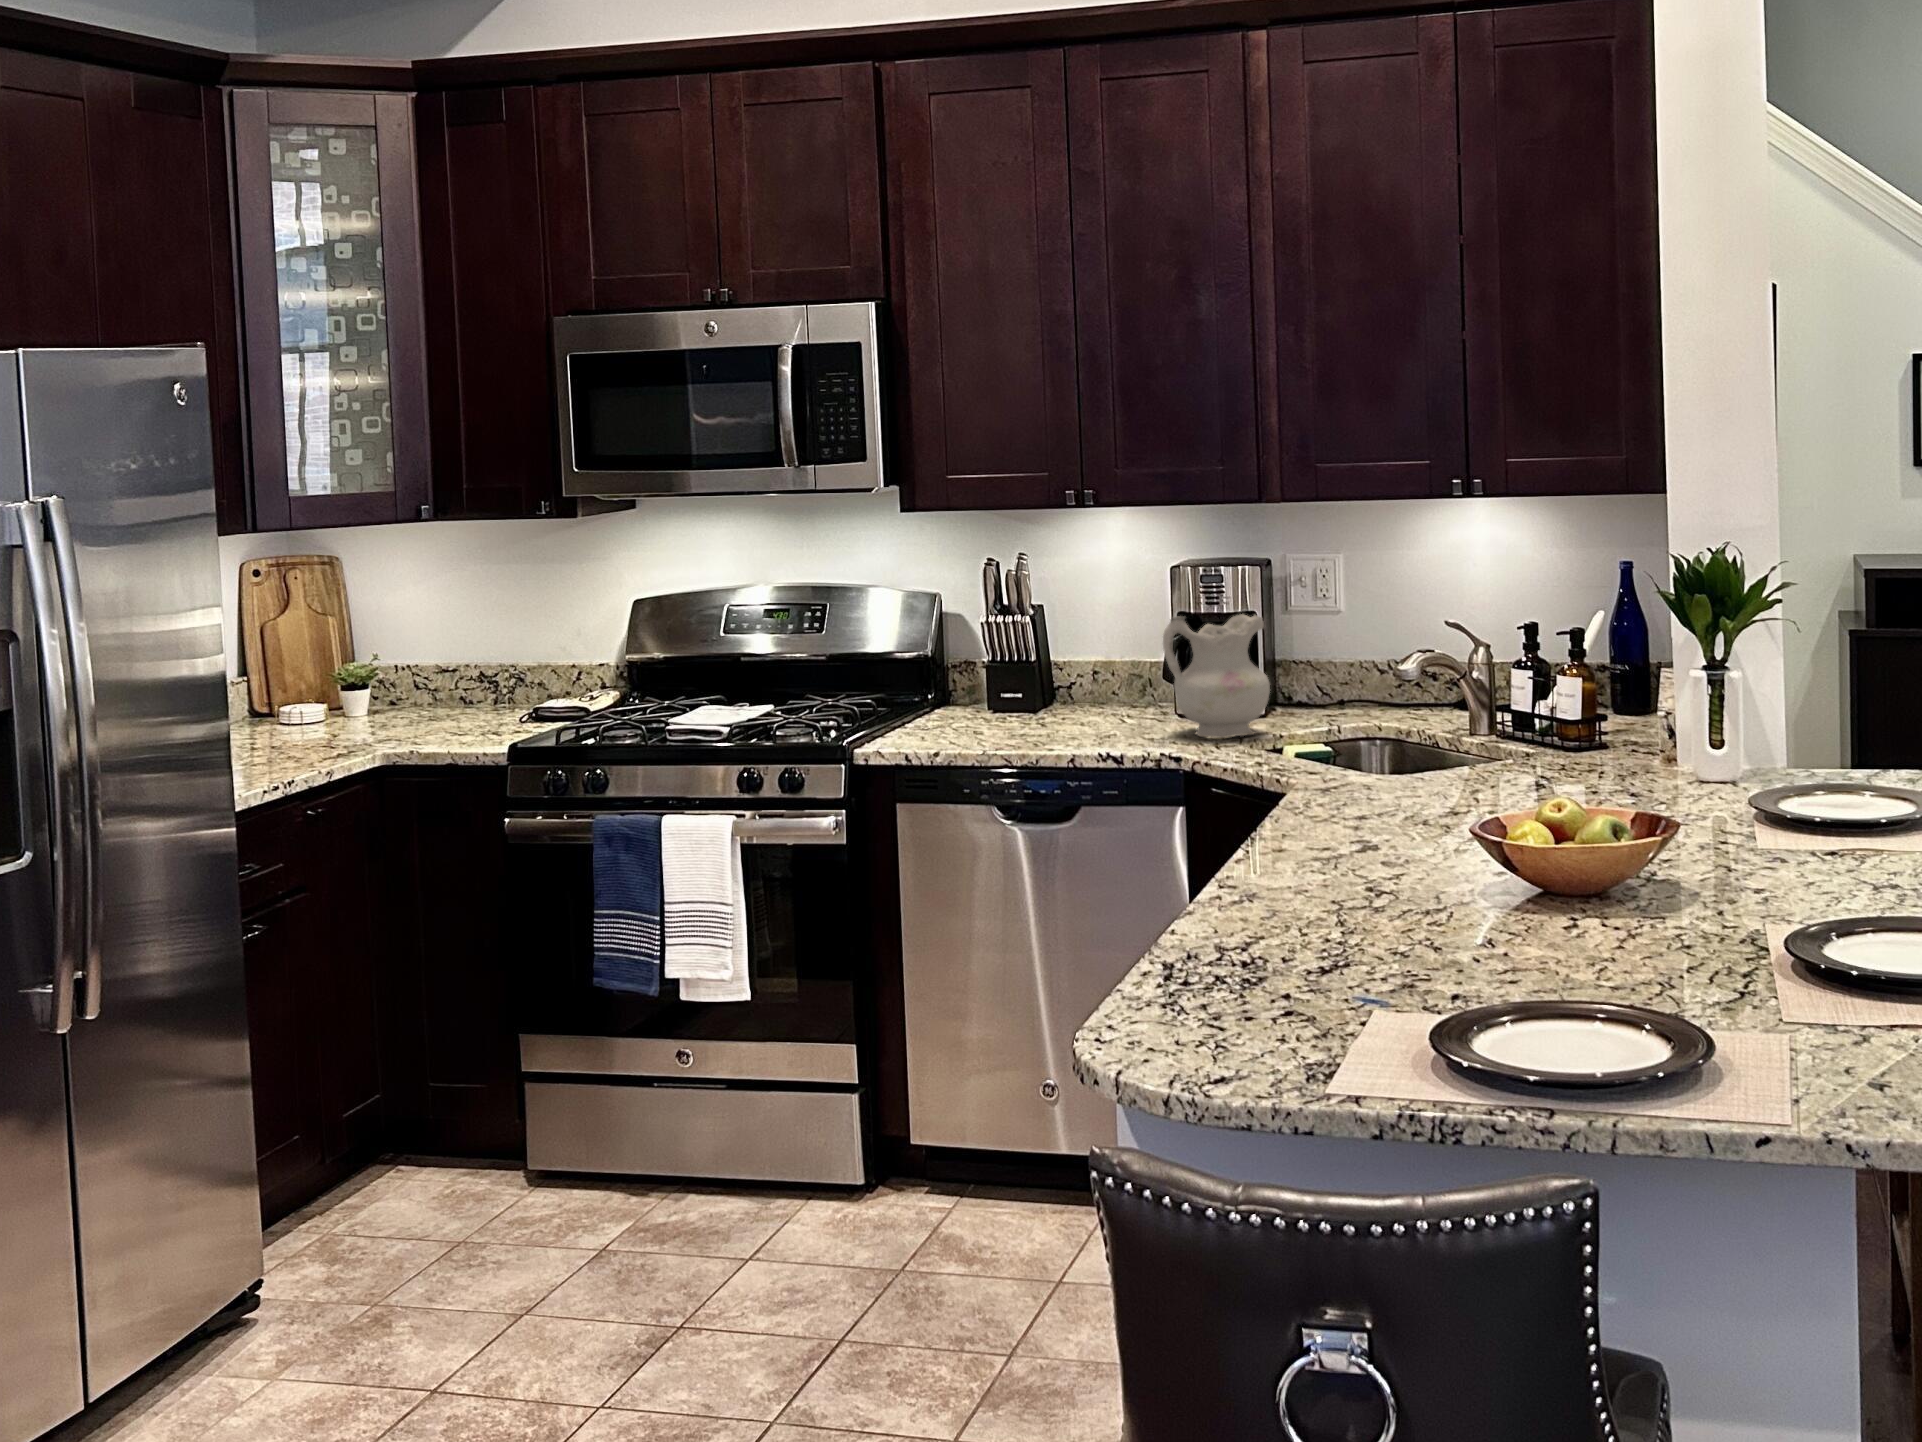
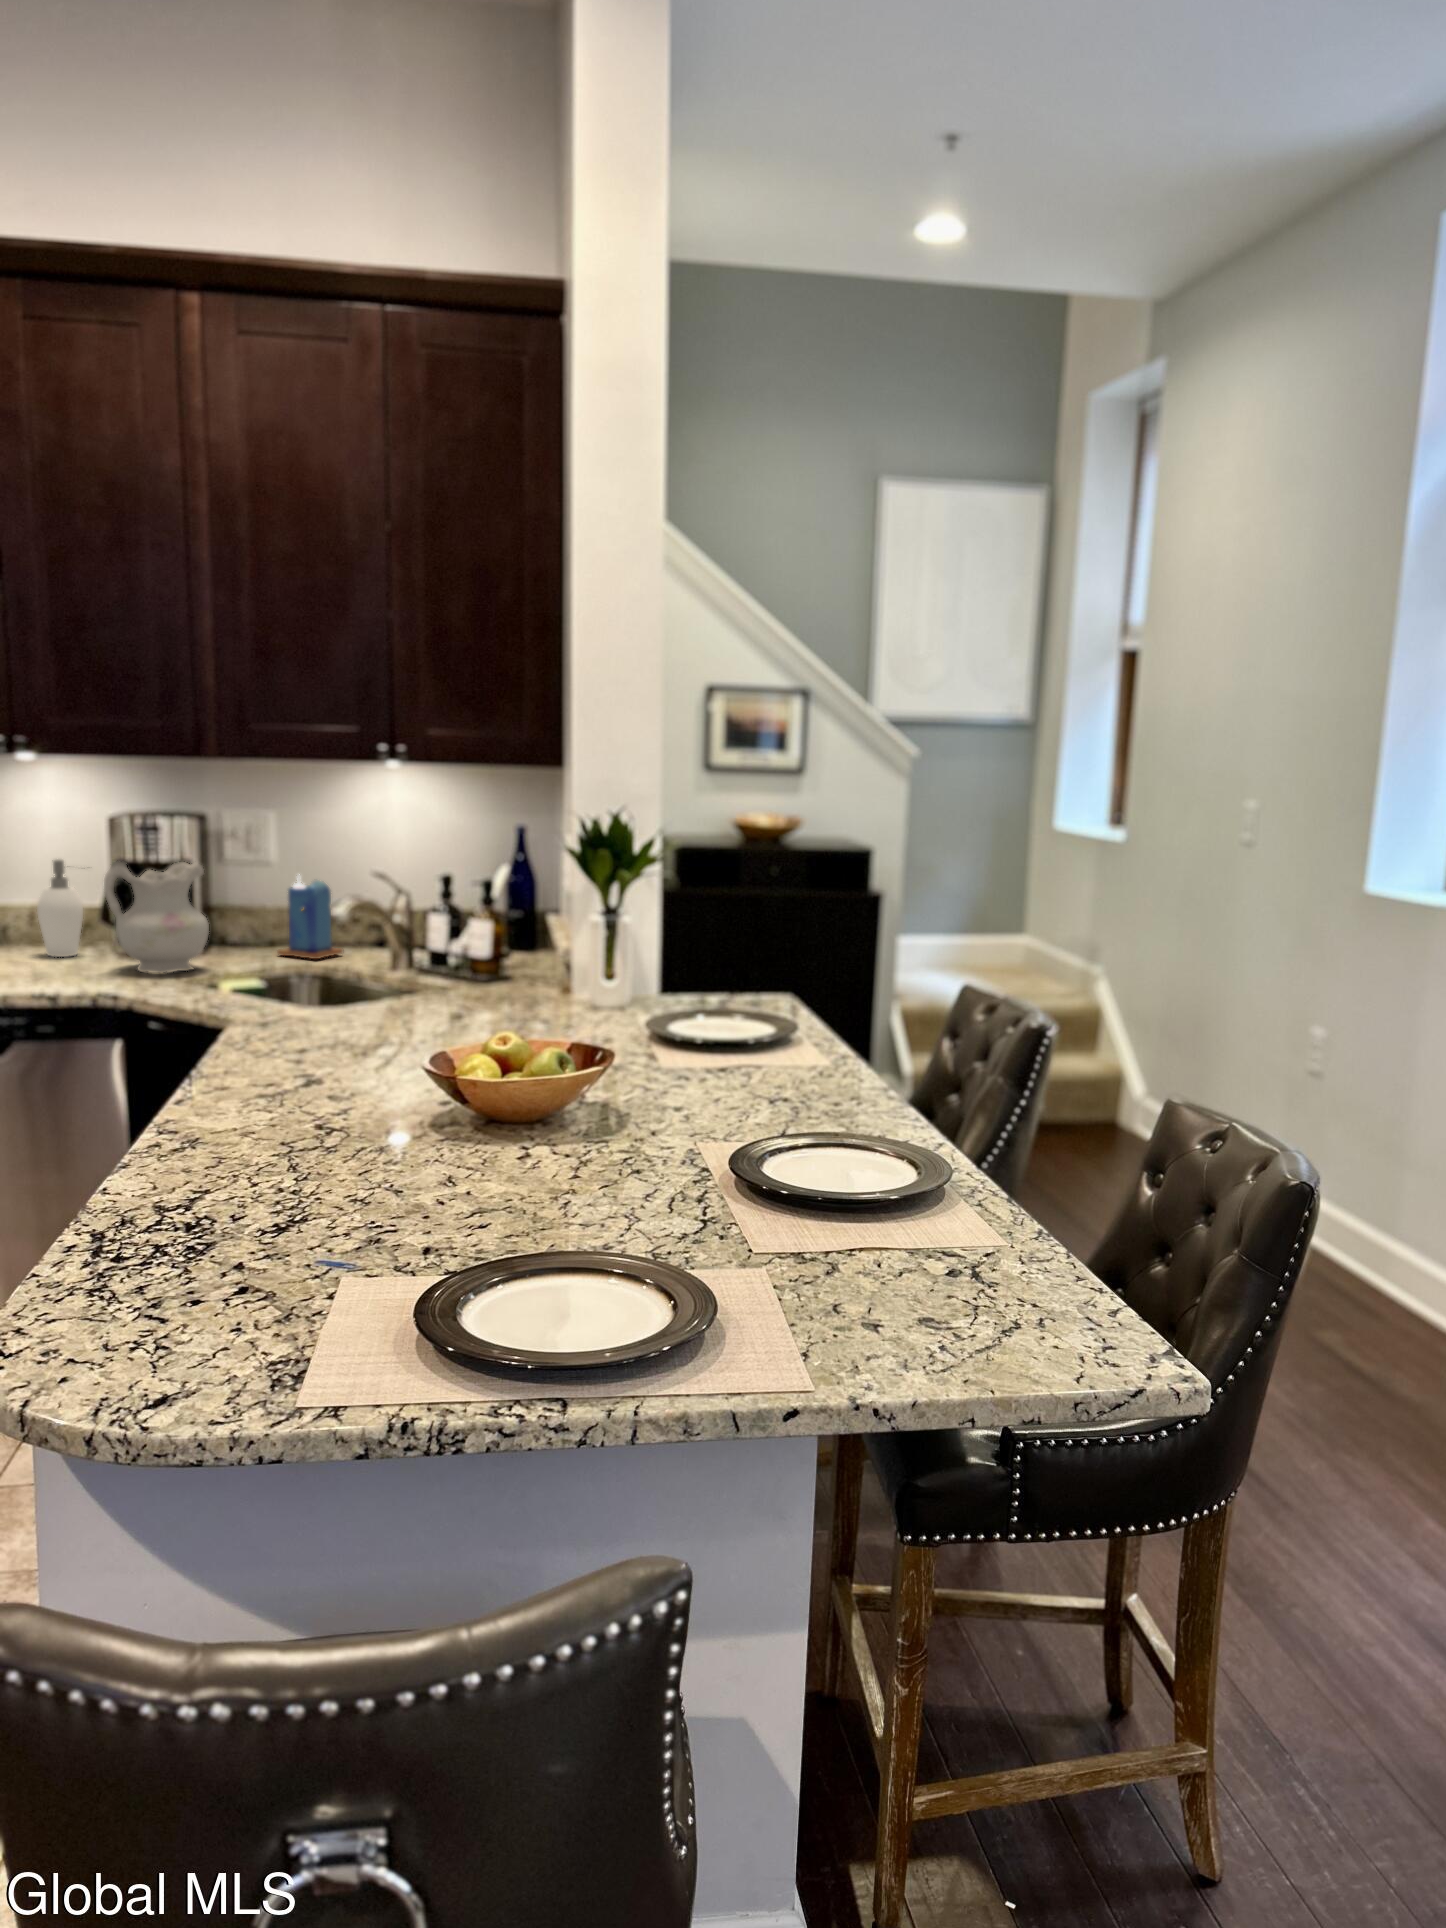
soap dispenser: none [1096,614,1150,720] -> present [37,859,83,957]
candle: none [1344,624,1420,723] -> present [277,874,344,959]

